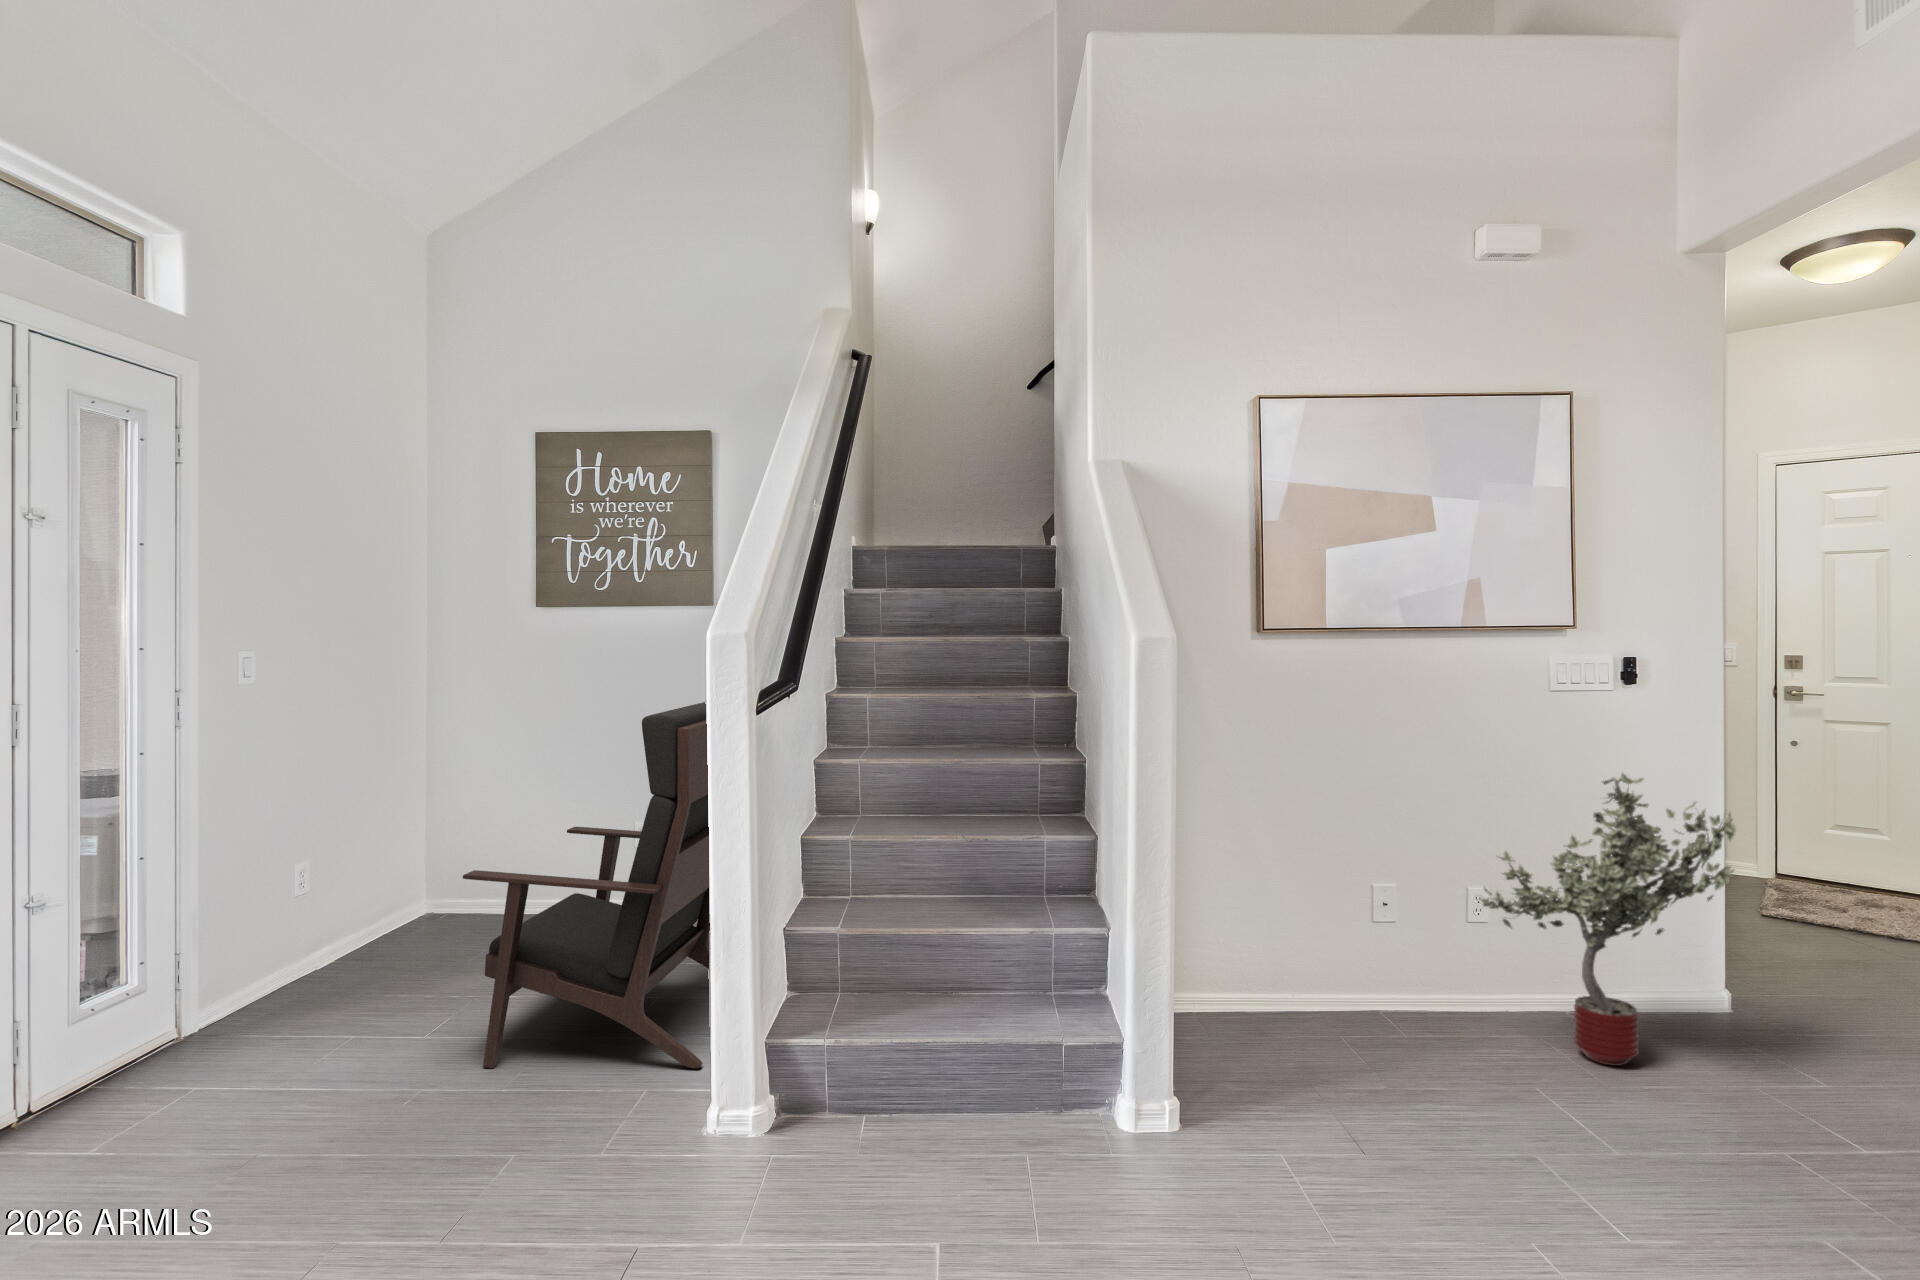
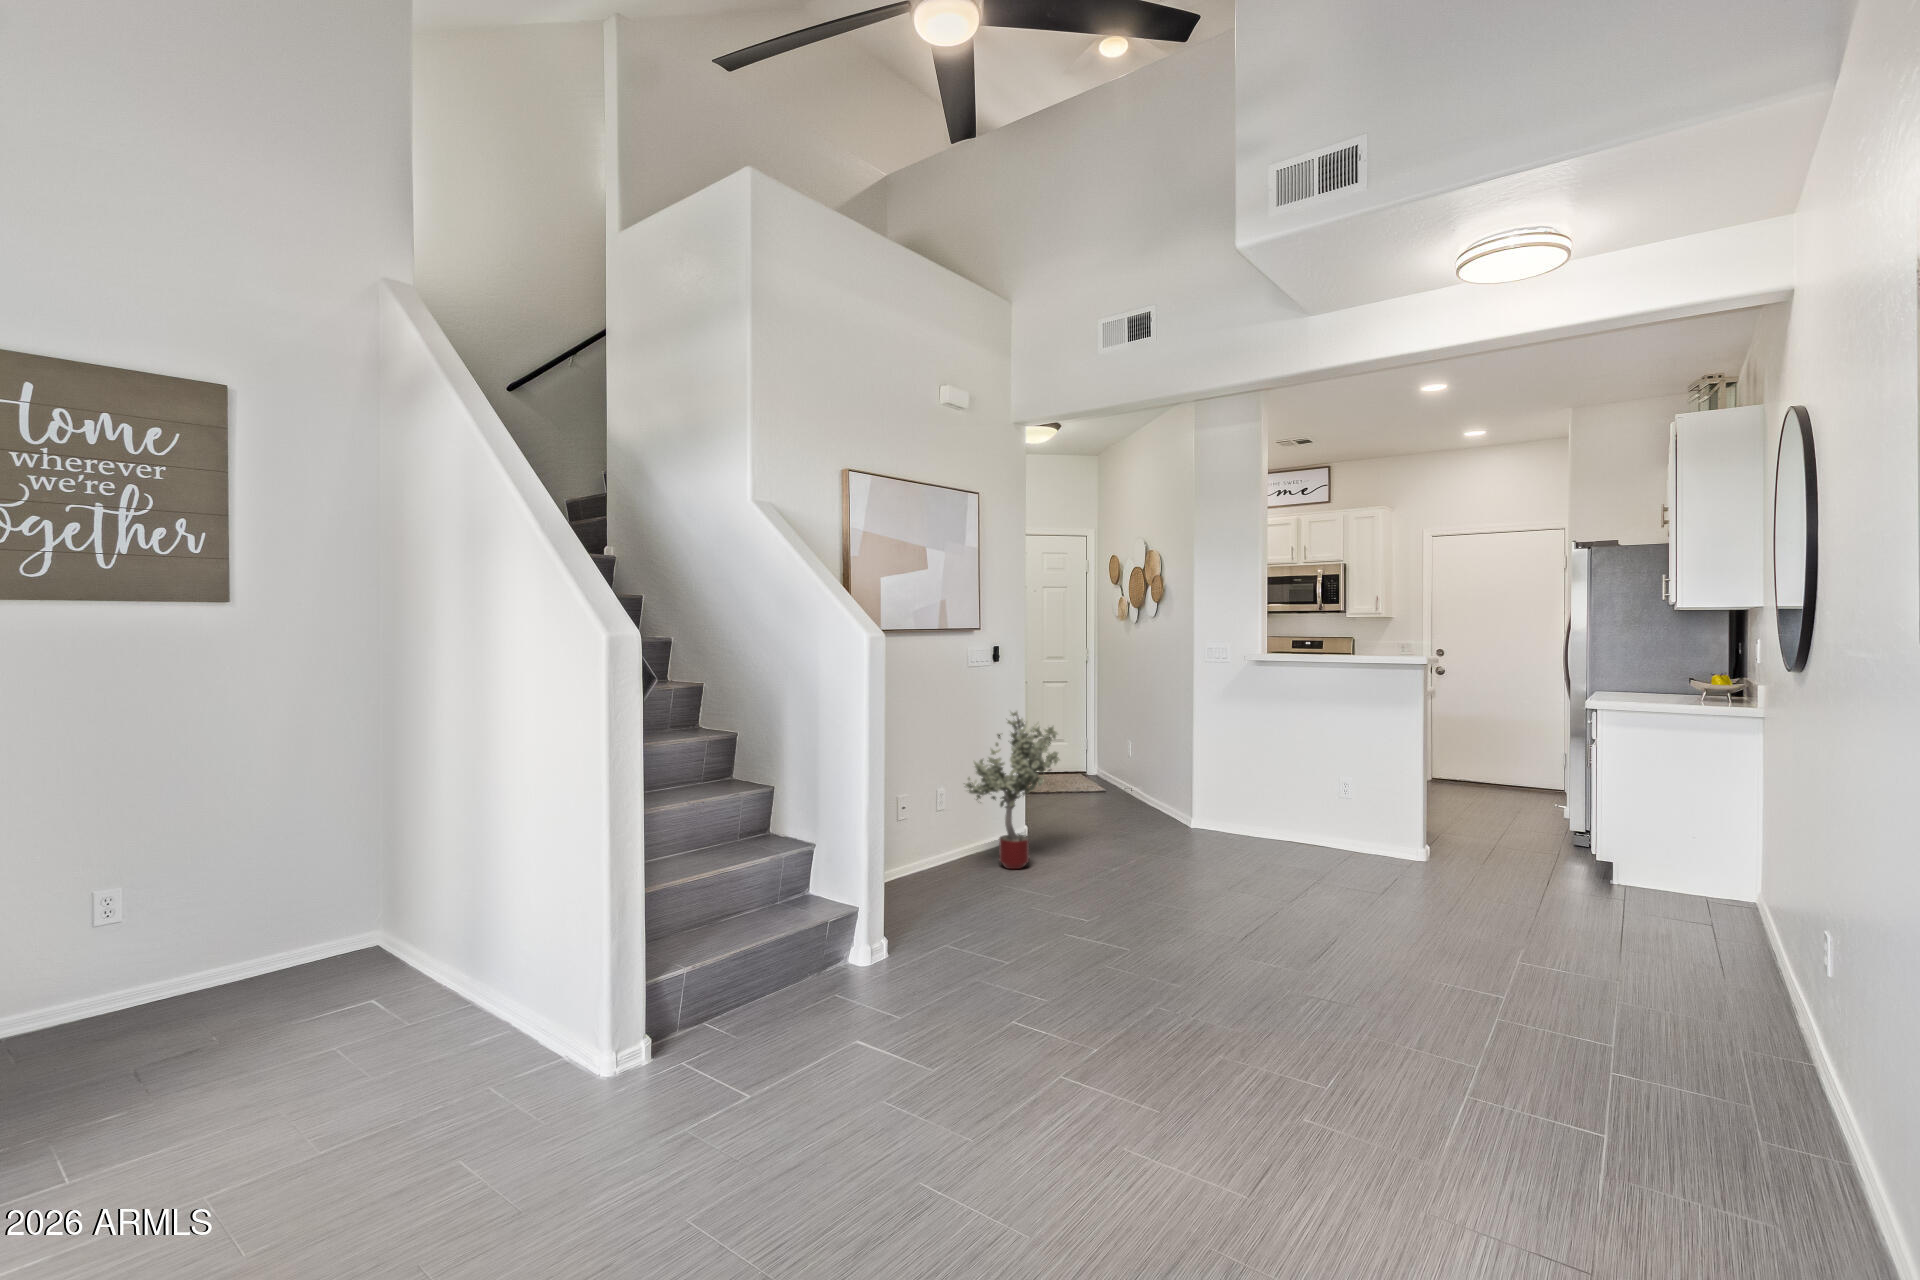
lounge chair: present [463,702,710,1069] -> none [204,705,557,1161]

